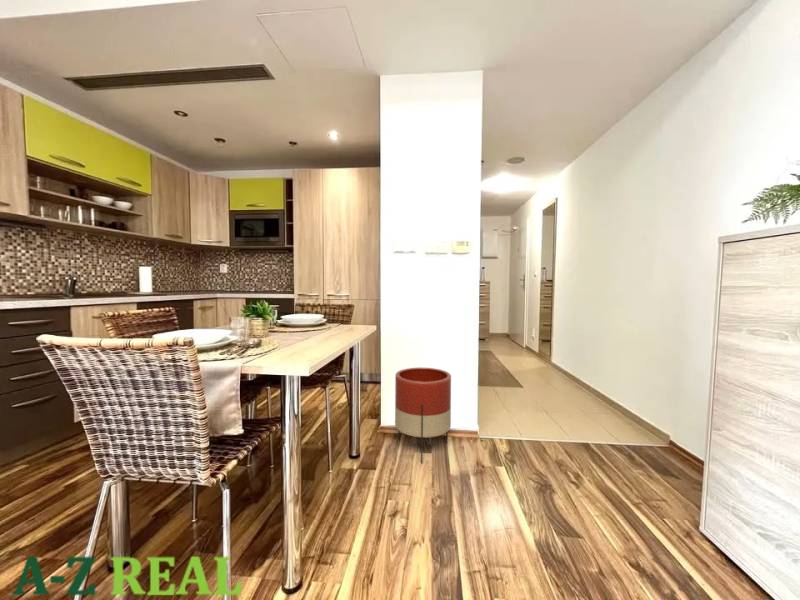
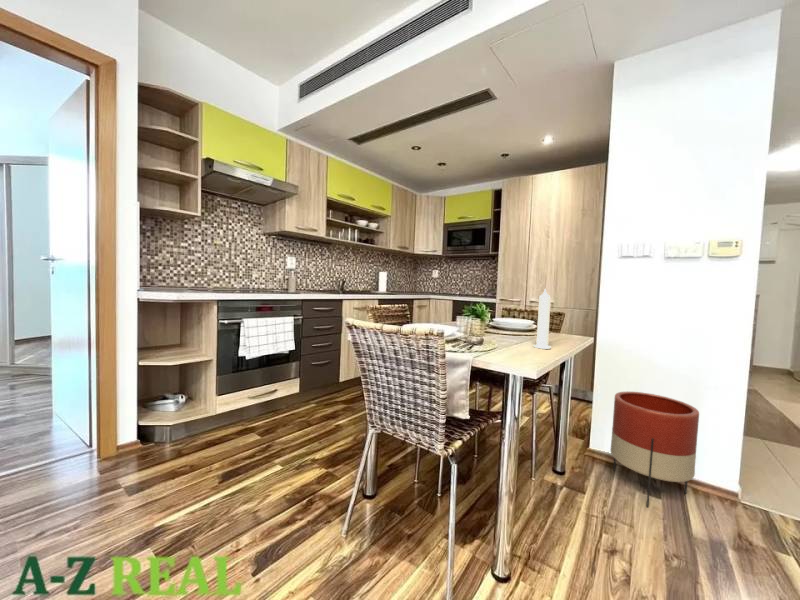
candle: none [317,282,334,342] -> present [533,289,551,349]

